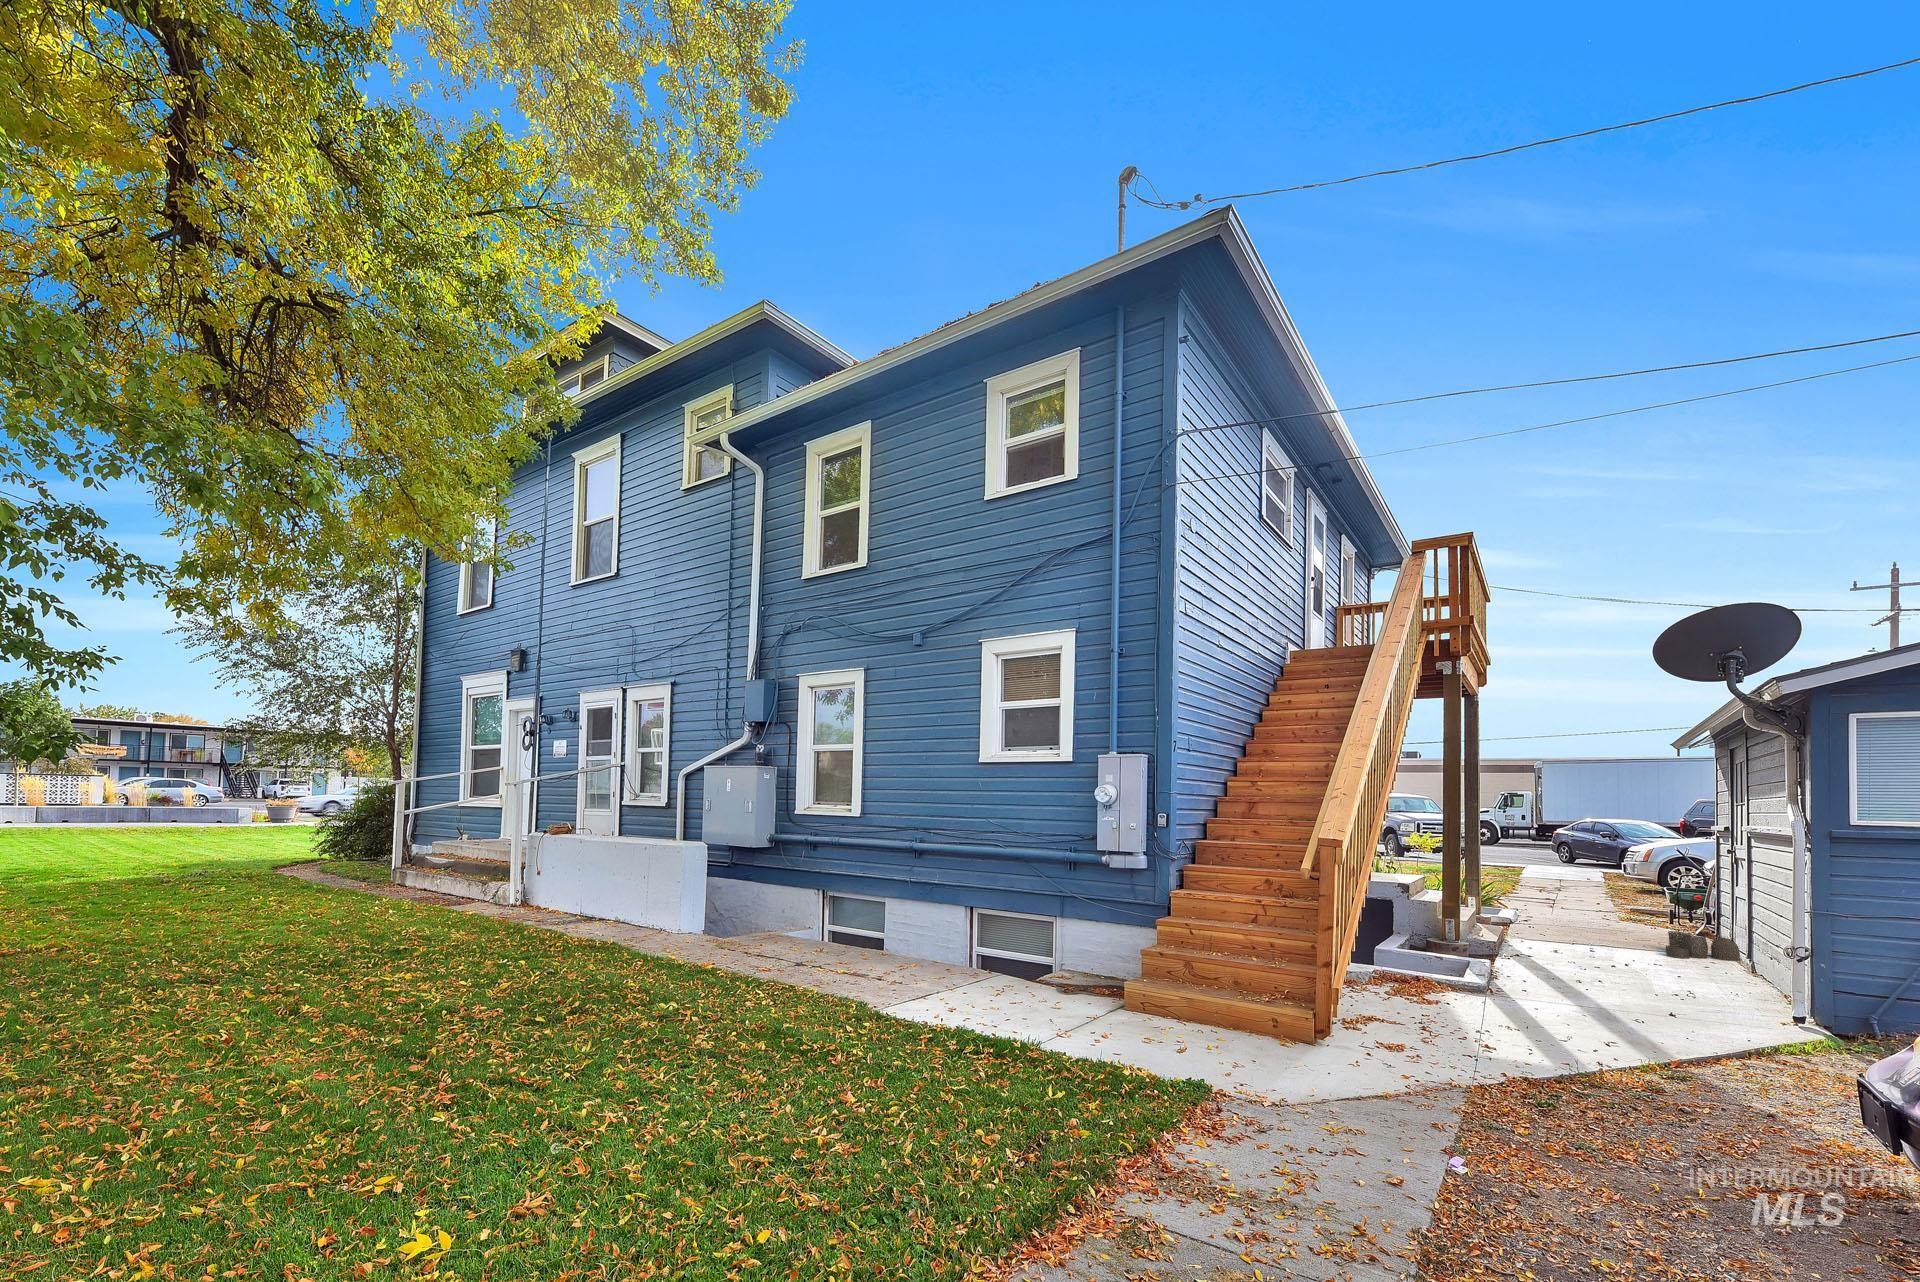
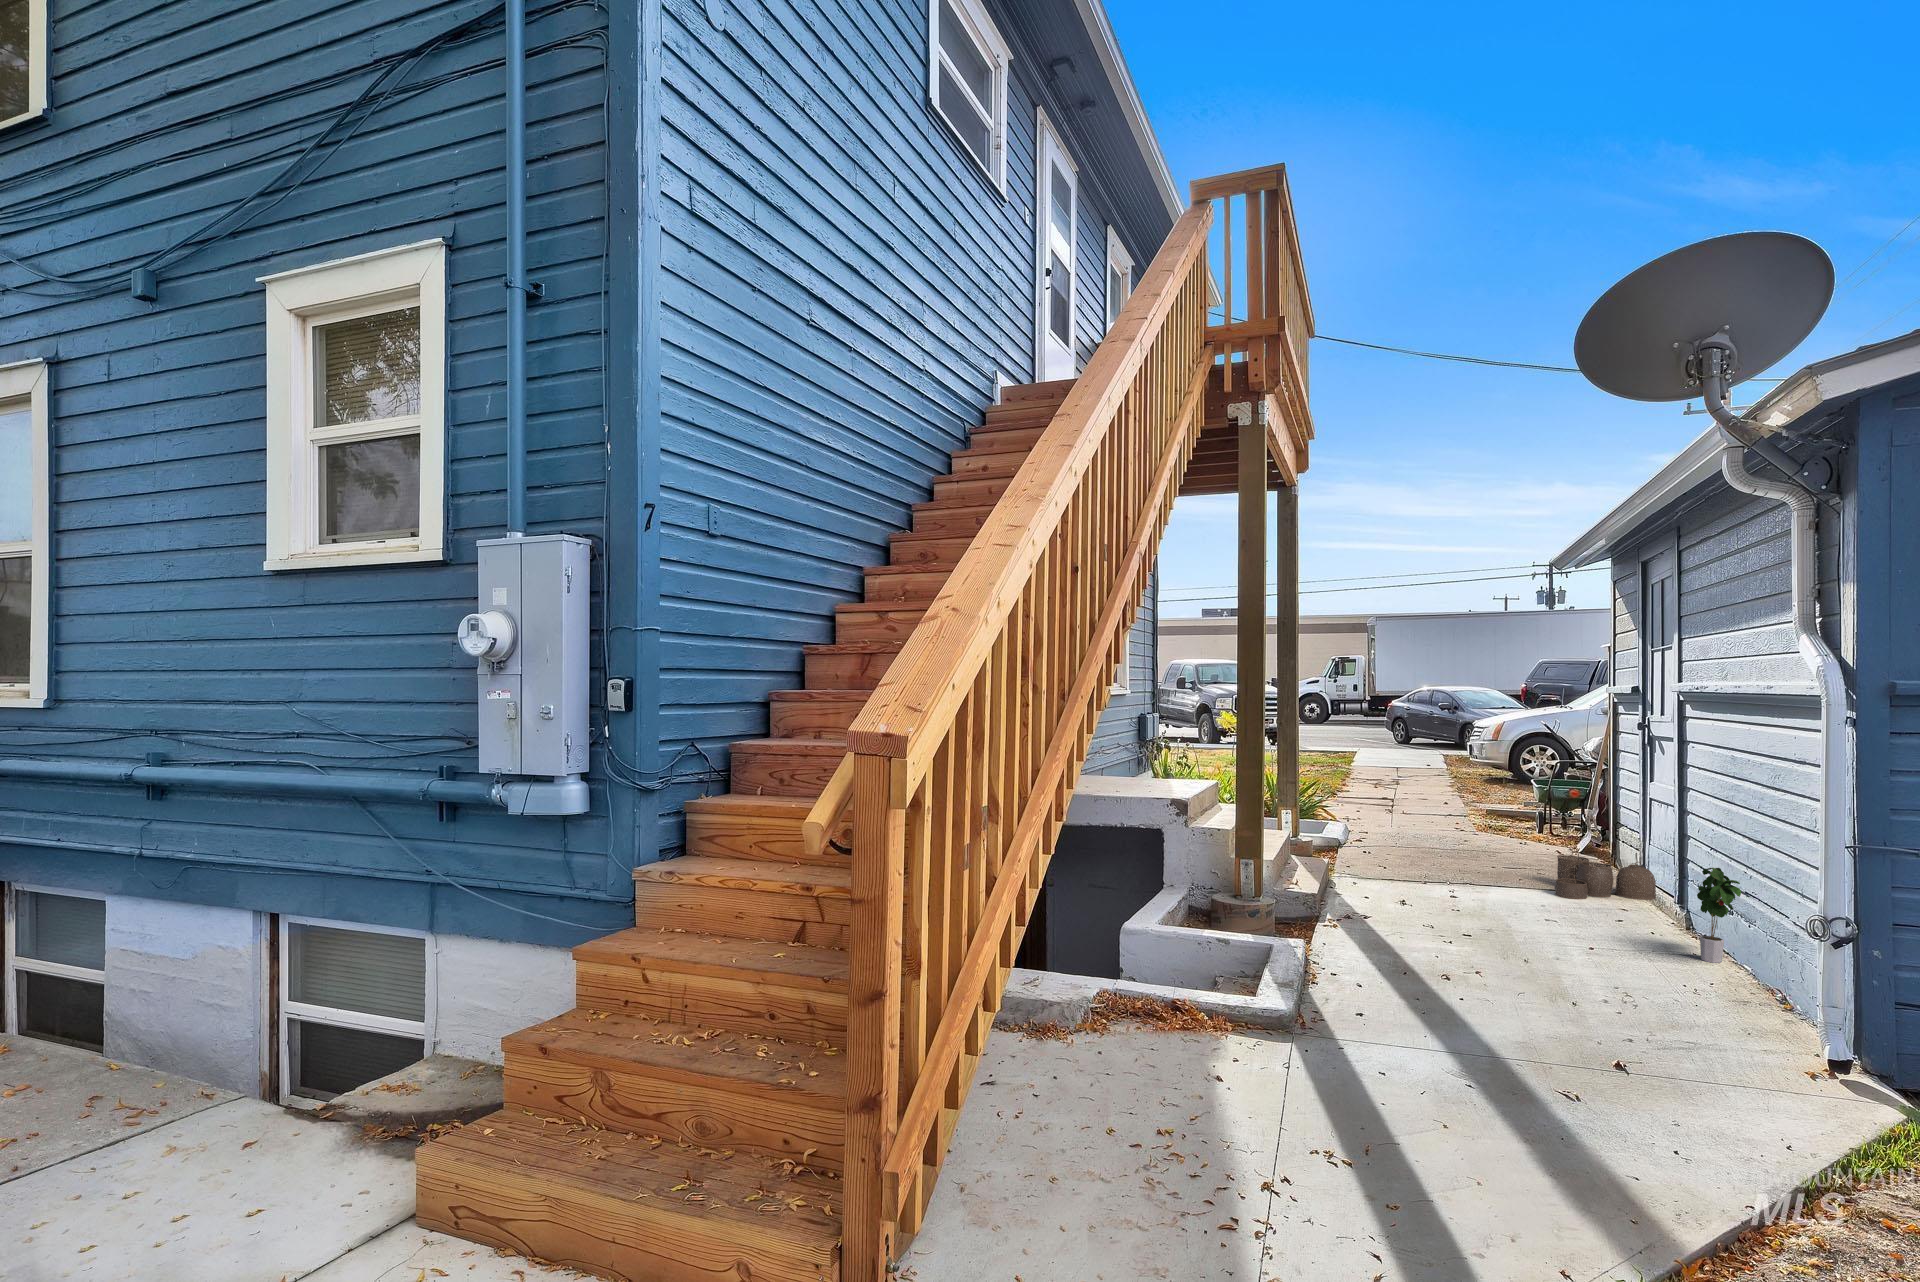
potted plant: none [1747,931,1772,990] -> present [1697,868,1741,963]

